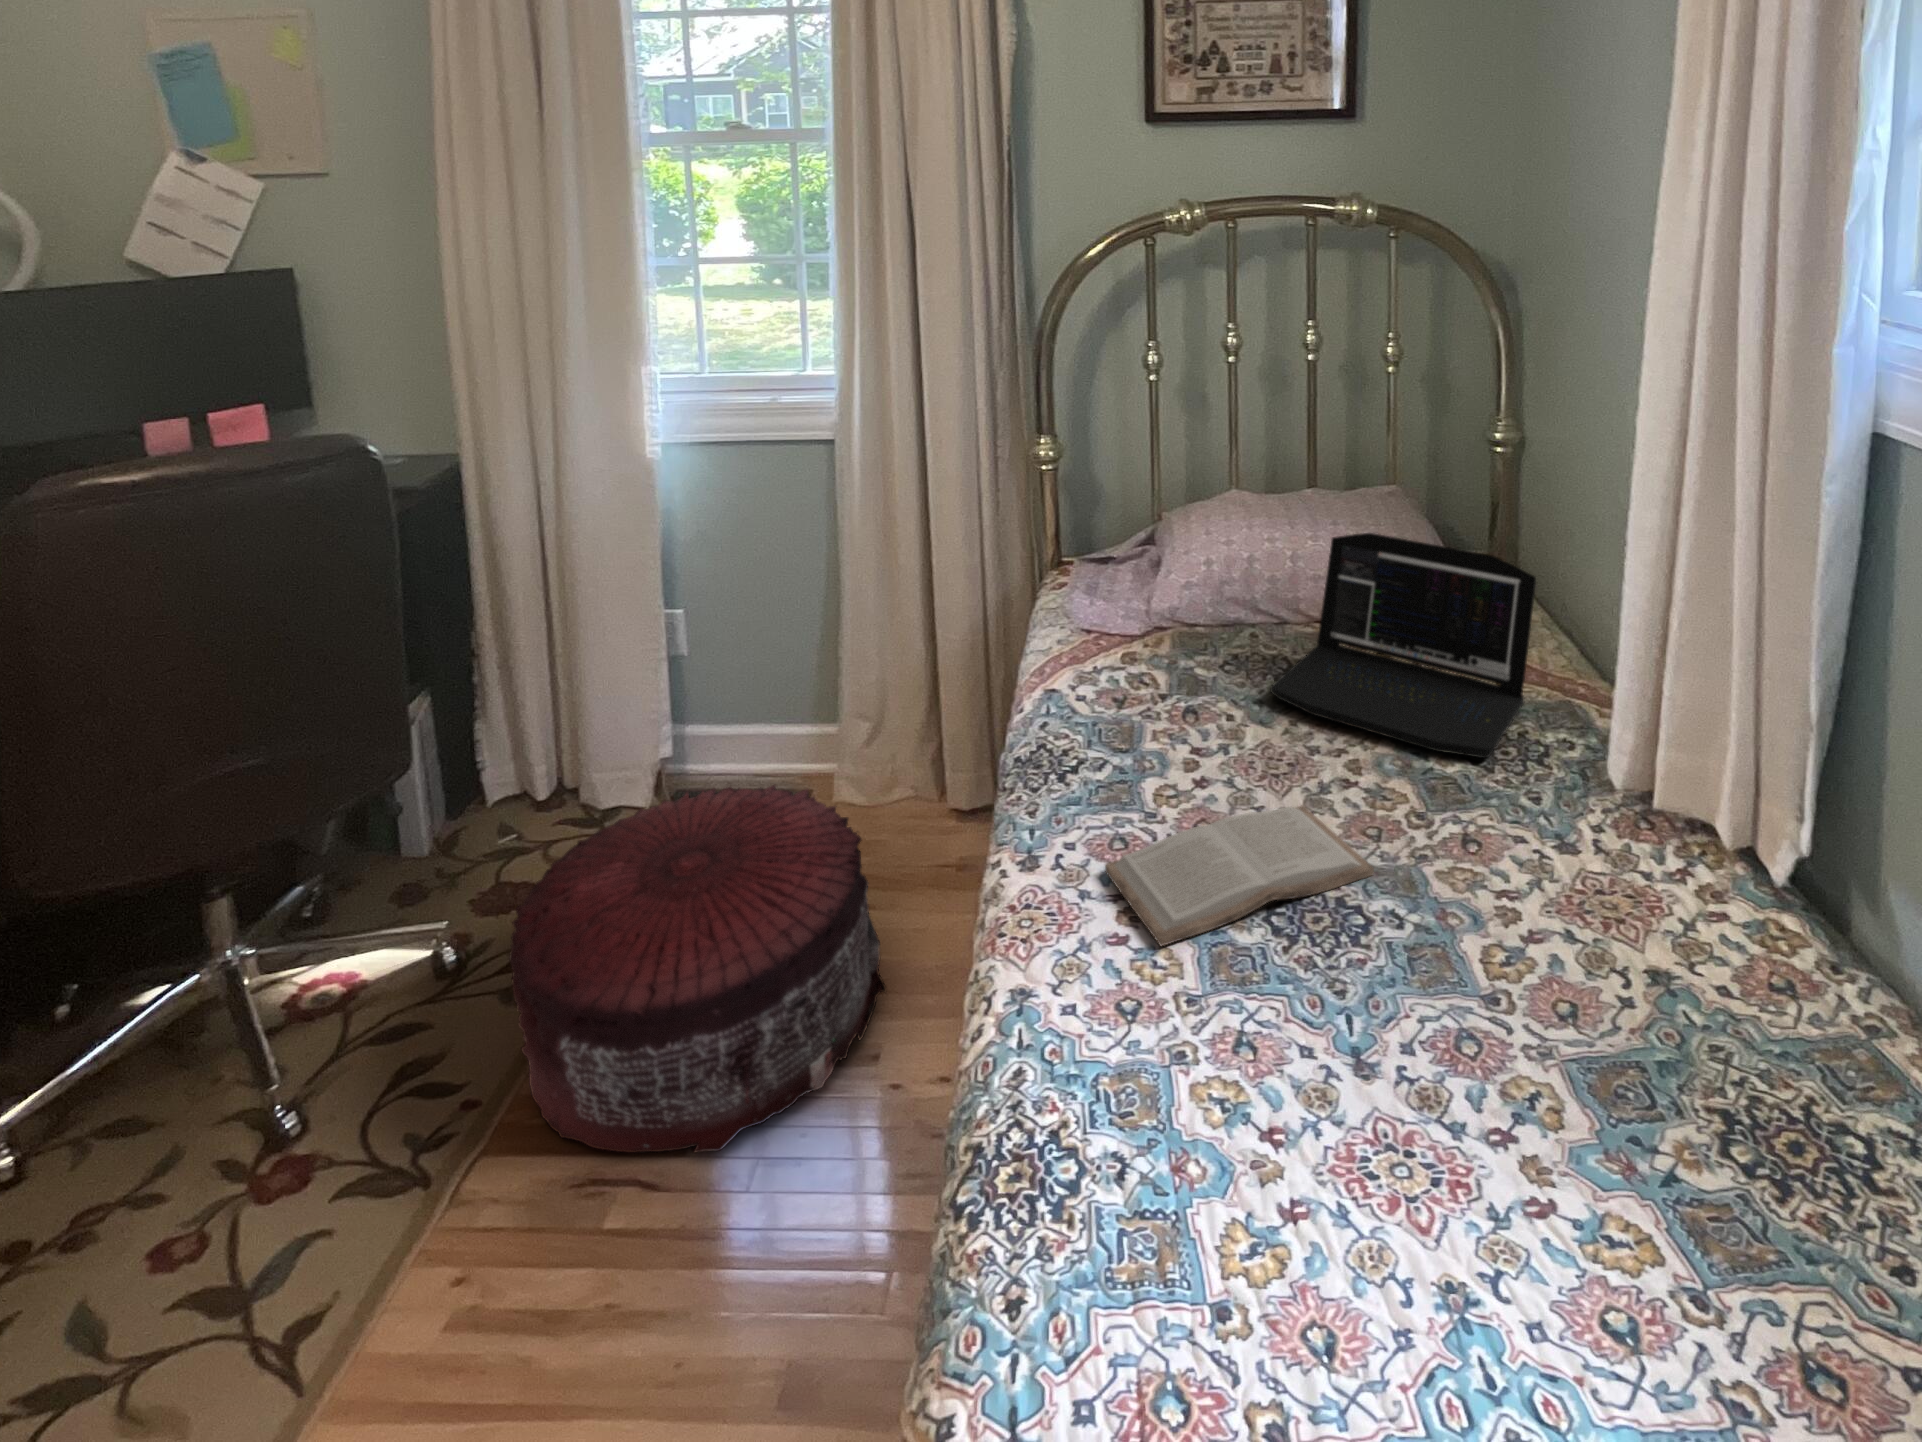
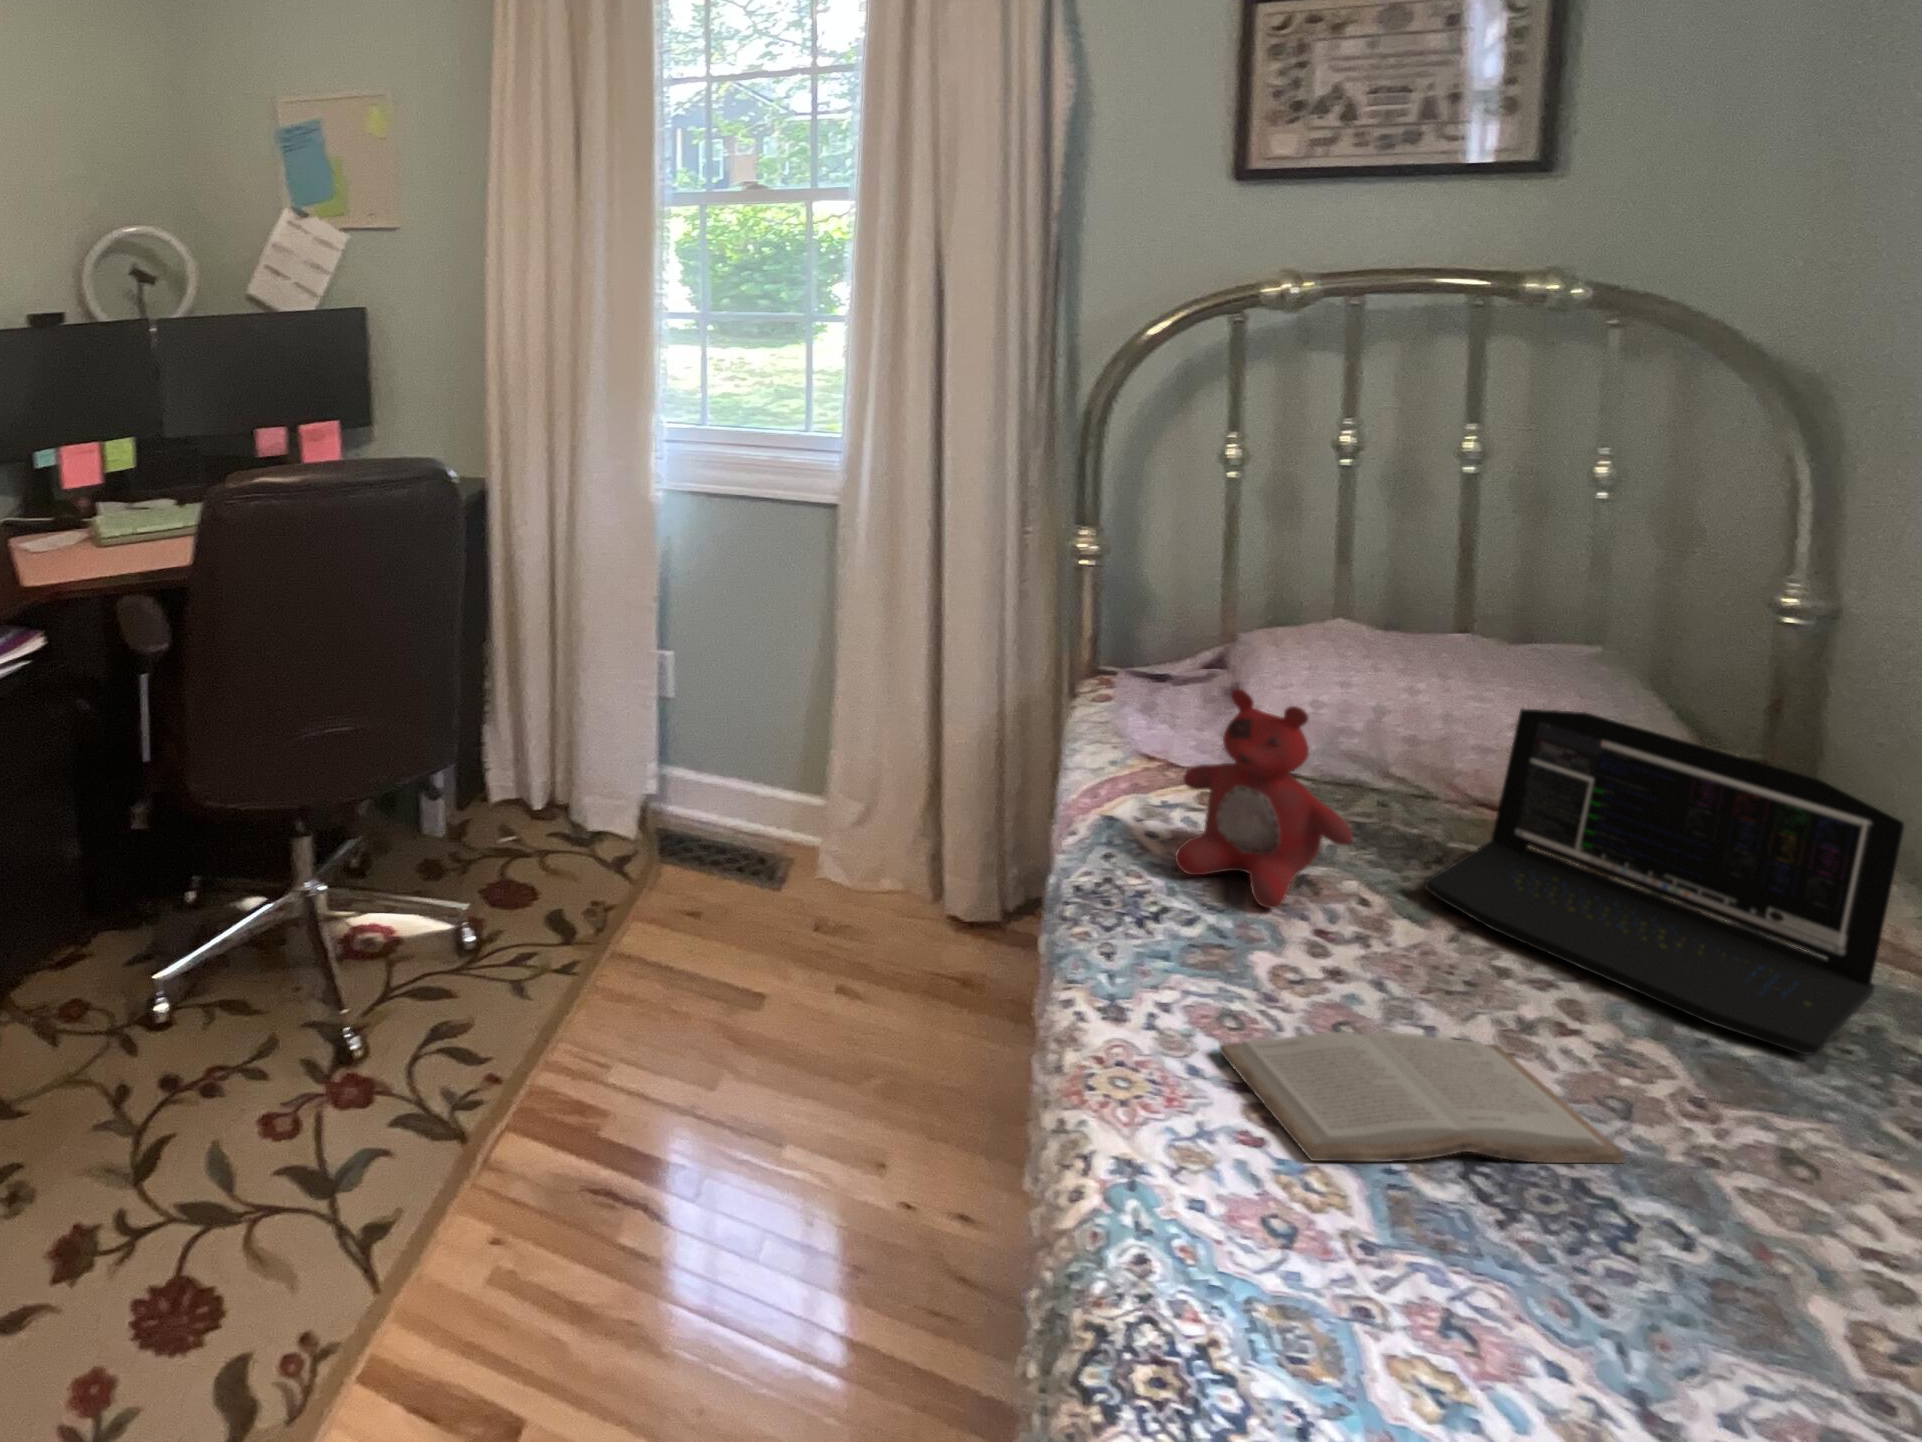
stuffed bear: none [1094,553,1220,736] -> present [1175,689,1353,909]
pouf: present [509,785,886,1153] -> none [538,835,895,1200]

